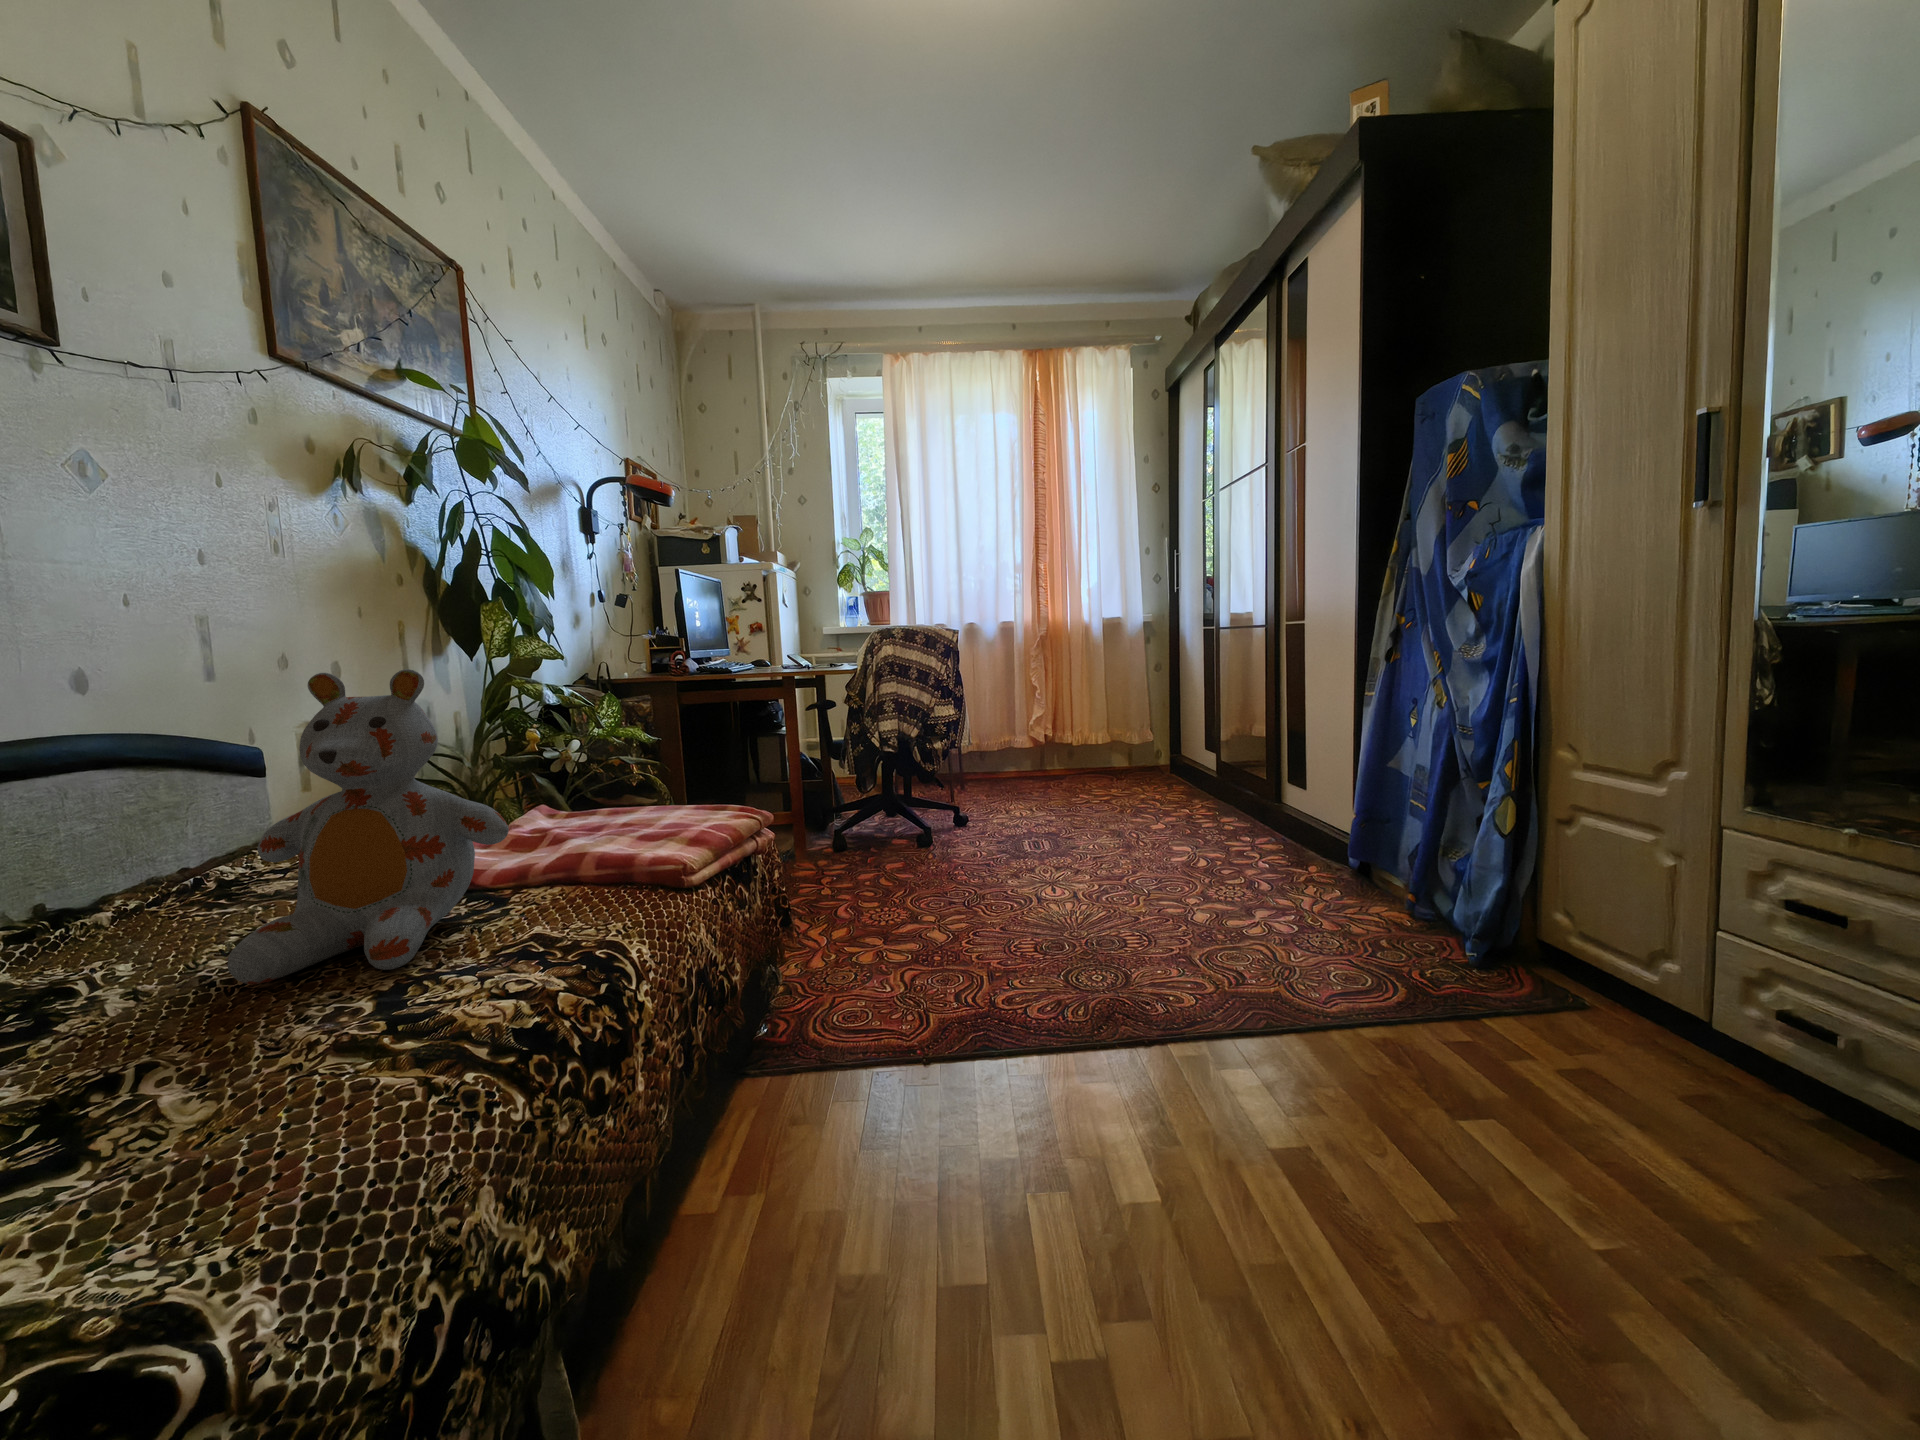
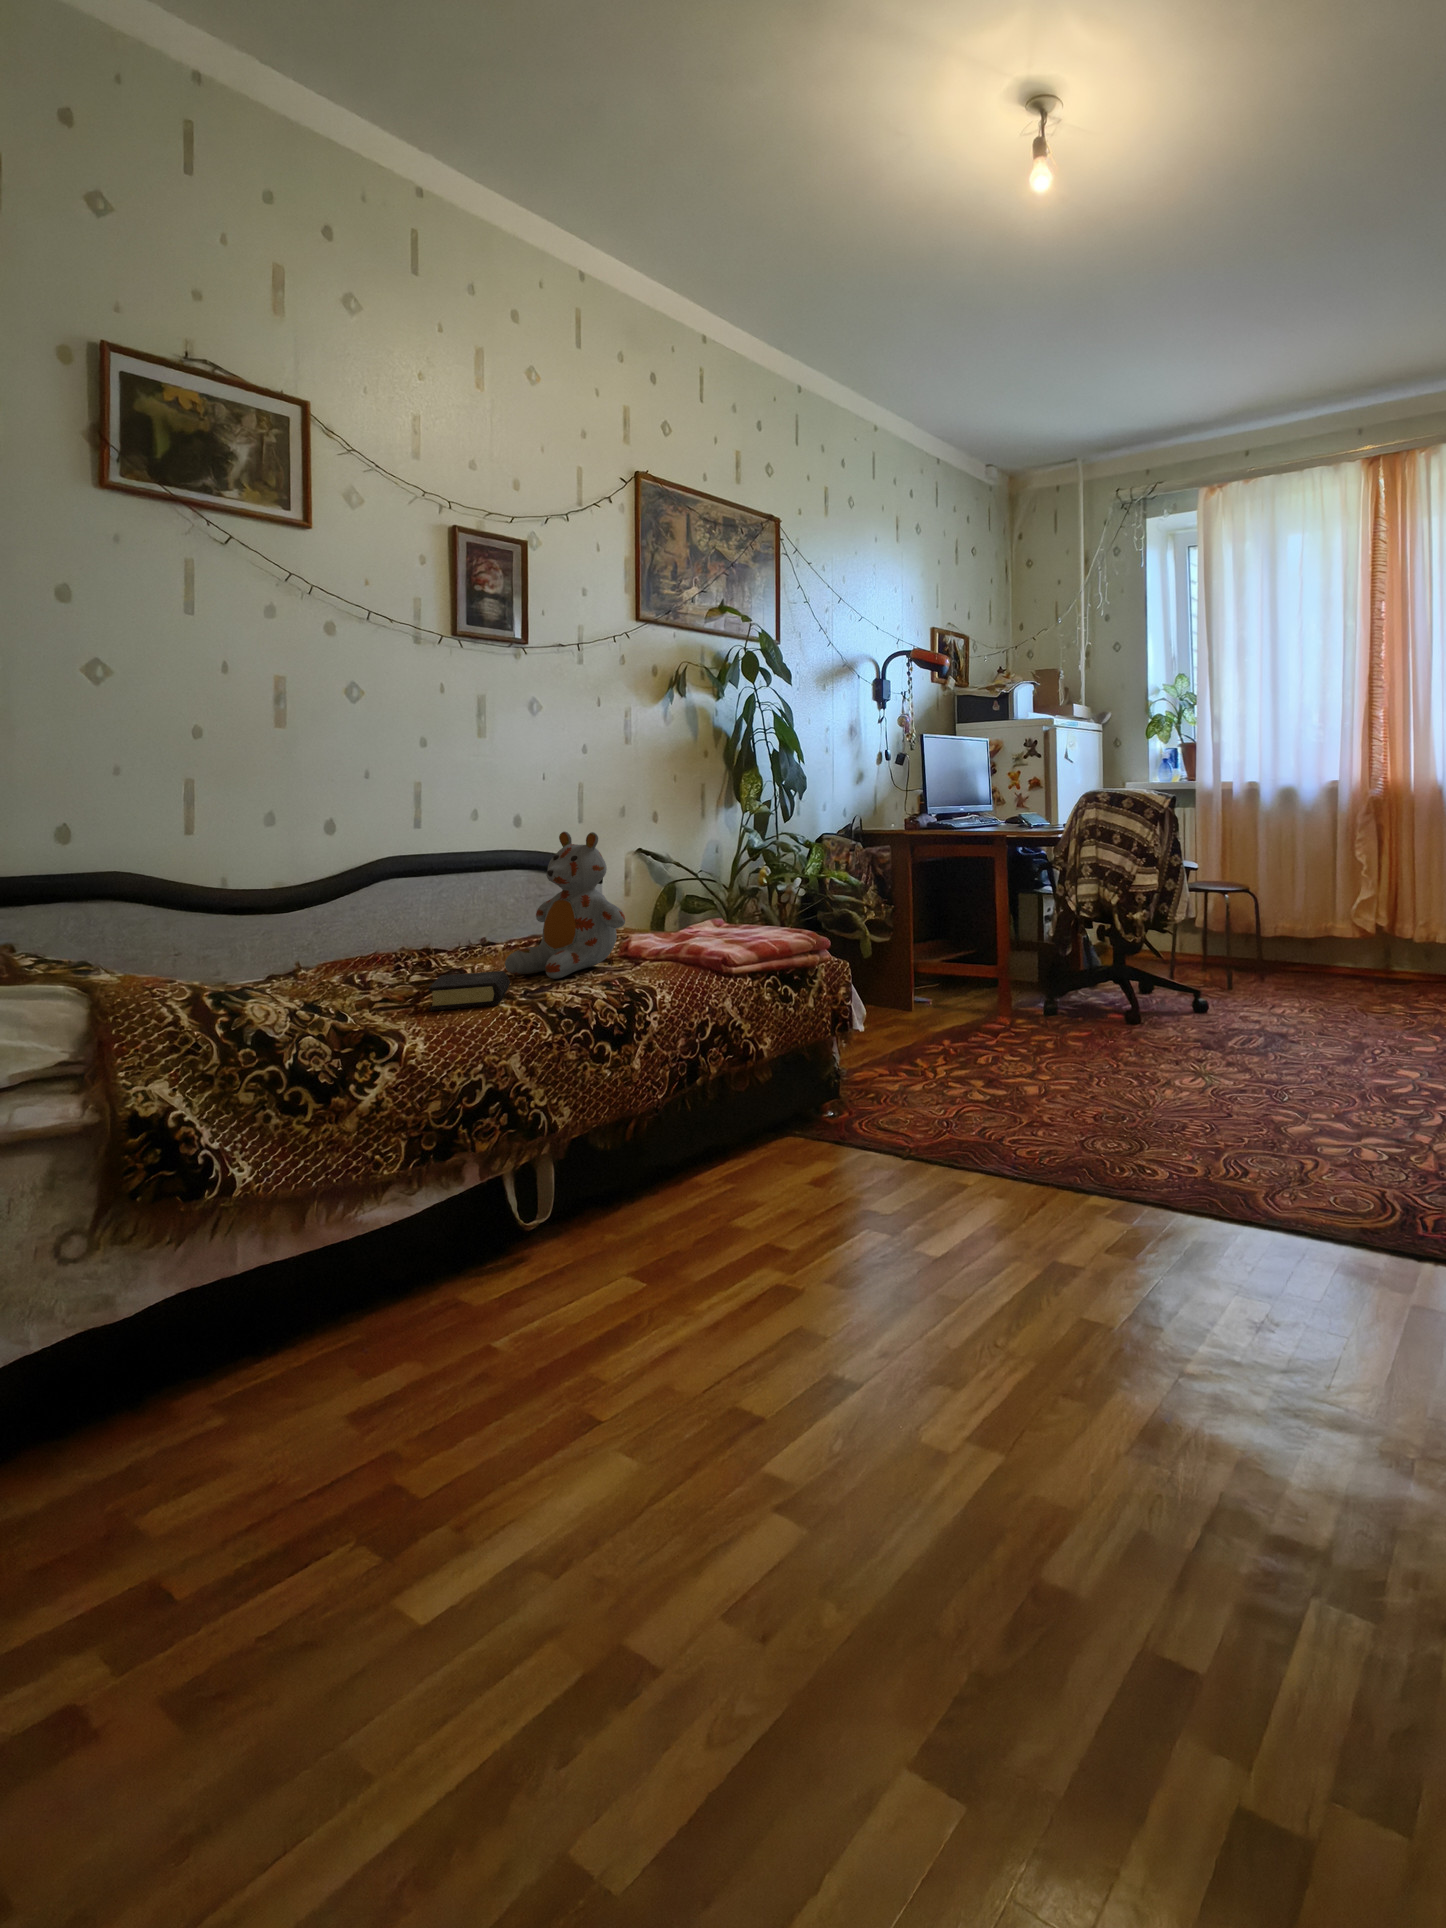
book: none [91,989,359,1171] -> present [429,971,510,1011]

